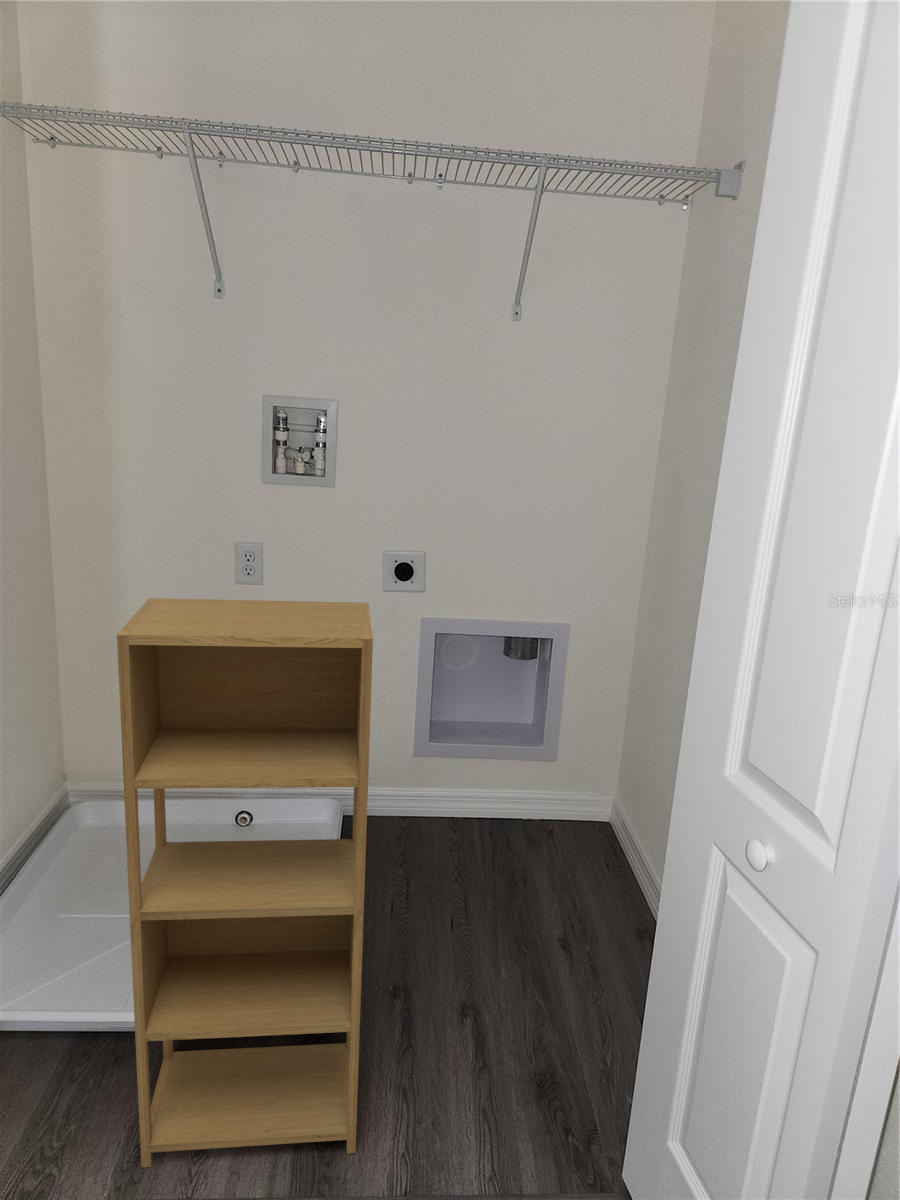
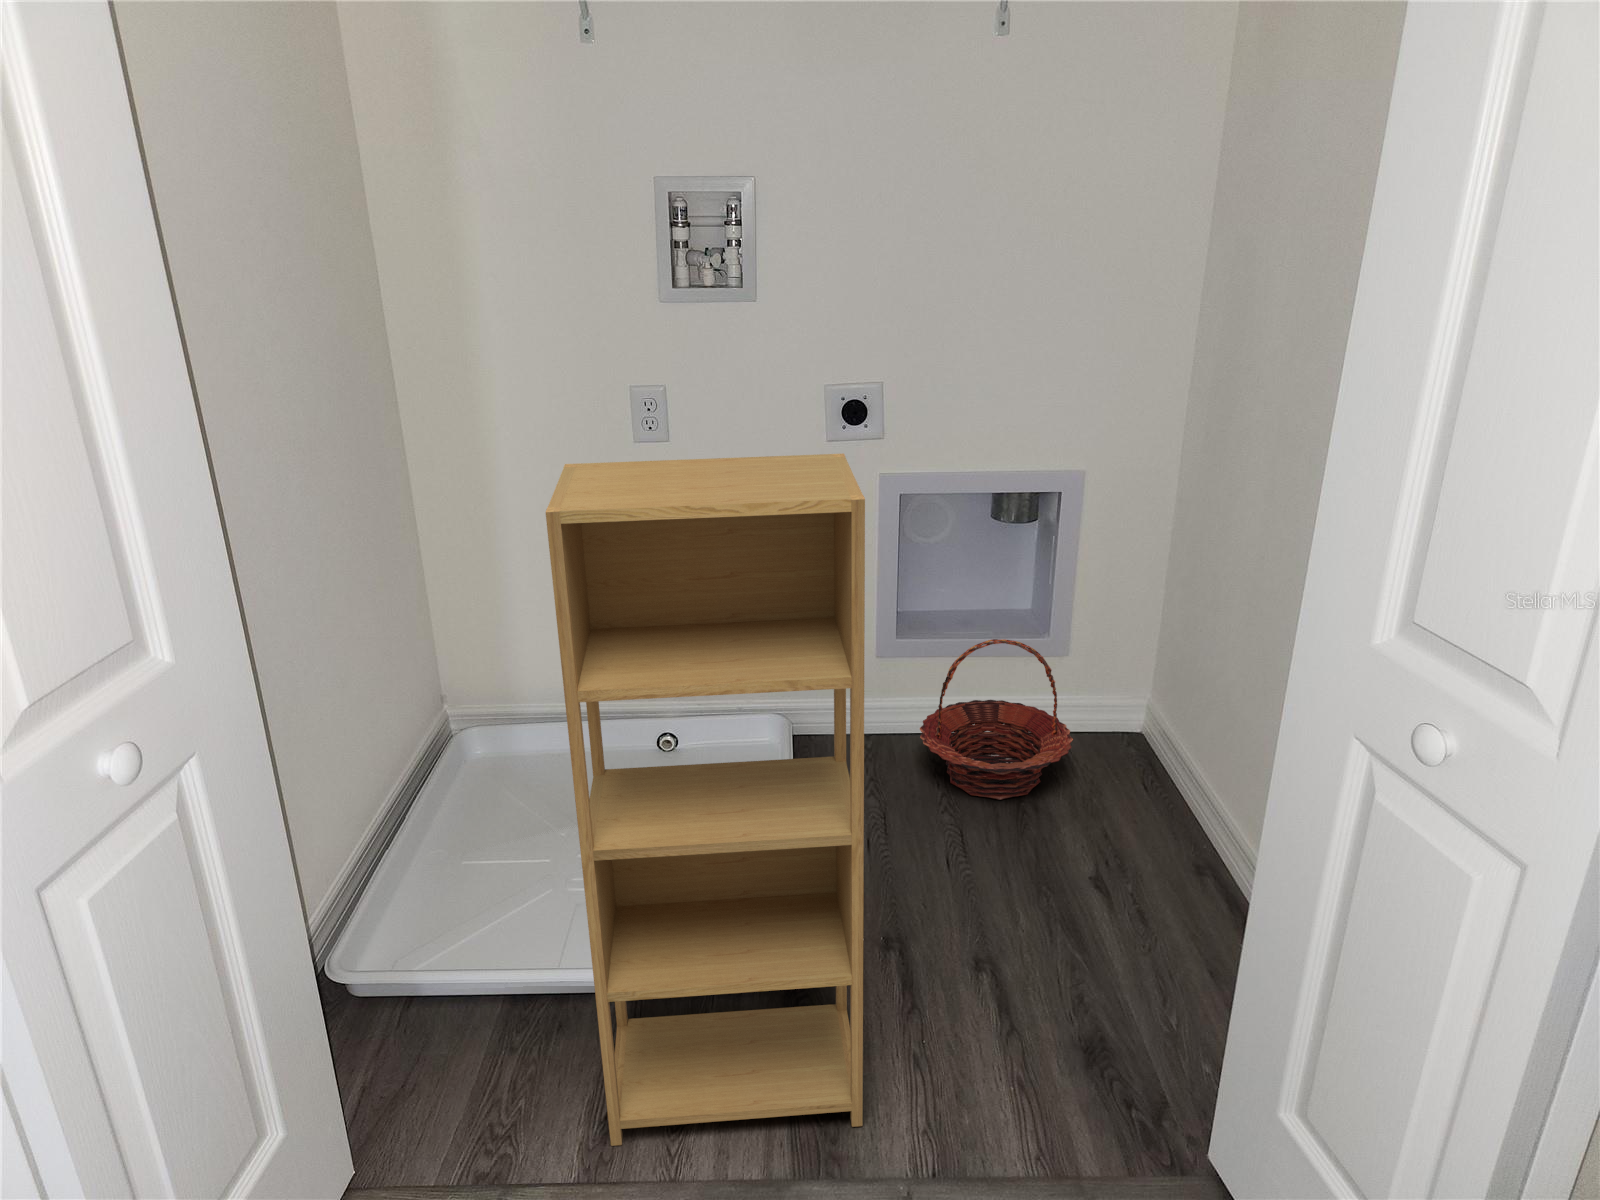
basket: none [440,748,556,873] -> present [920,639,1073,799]

